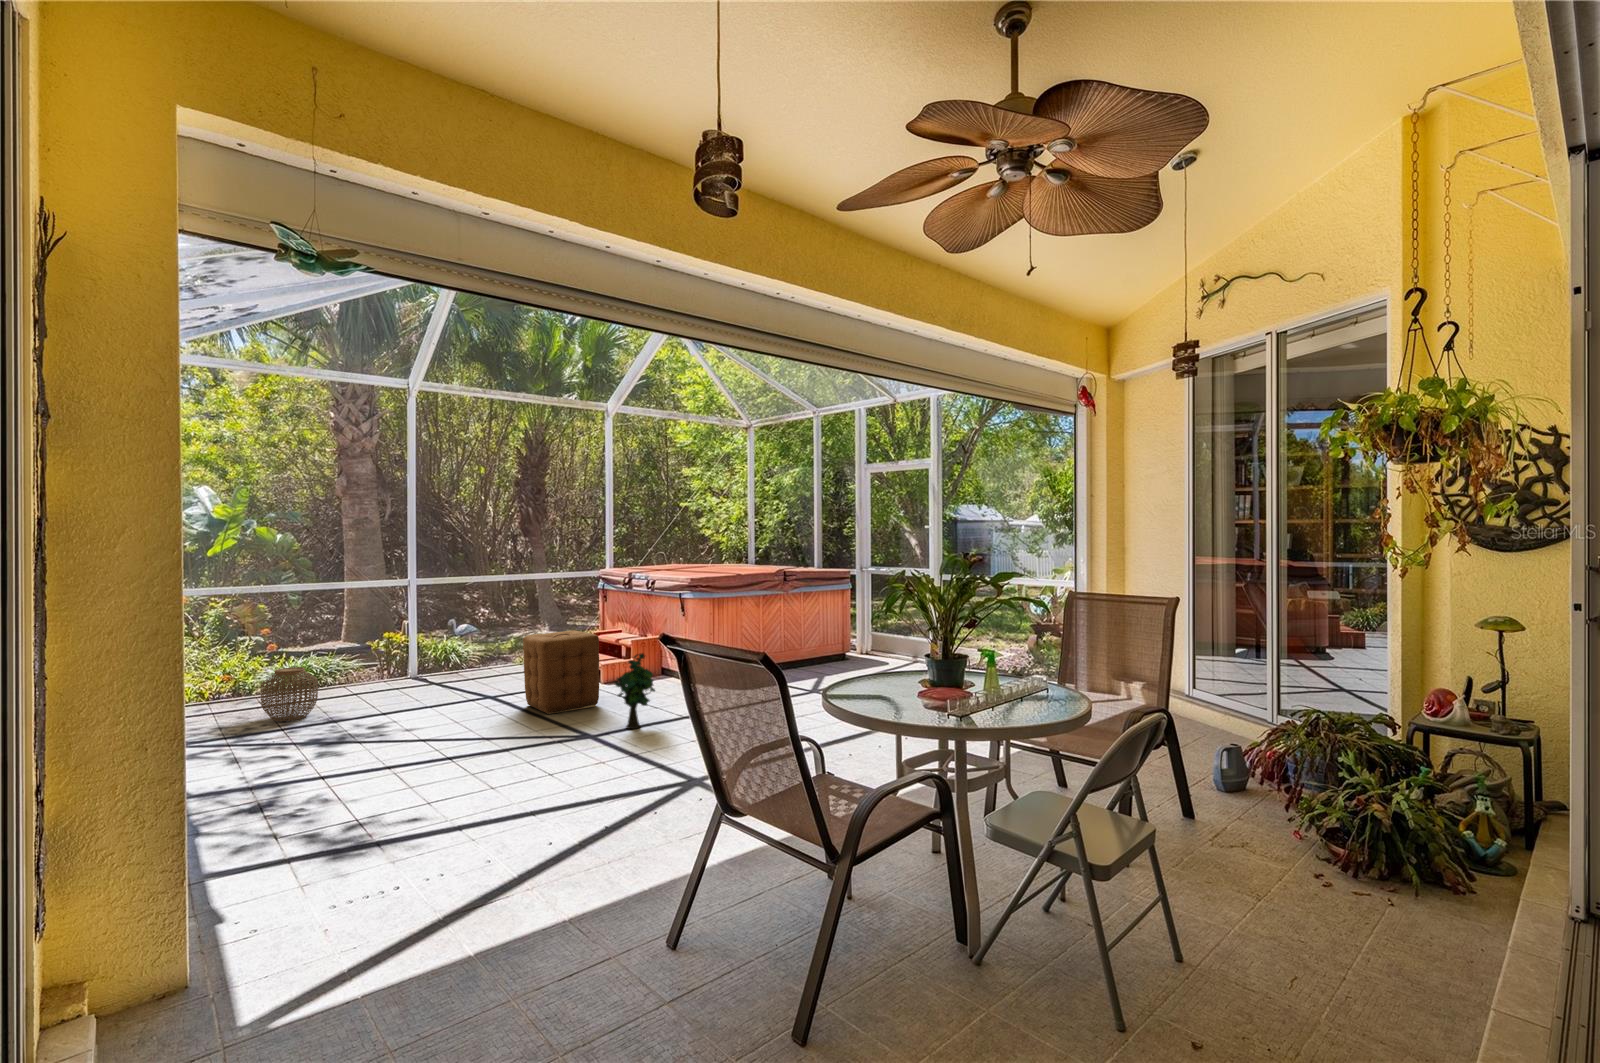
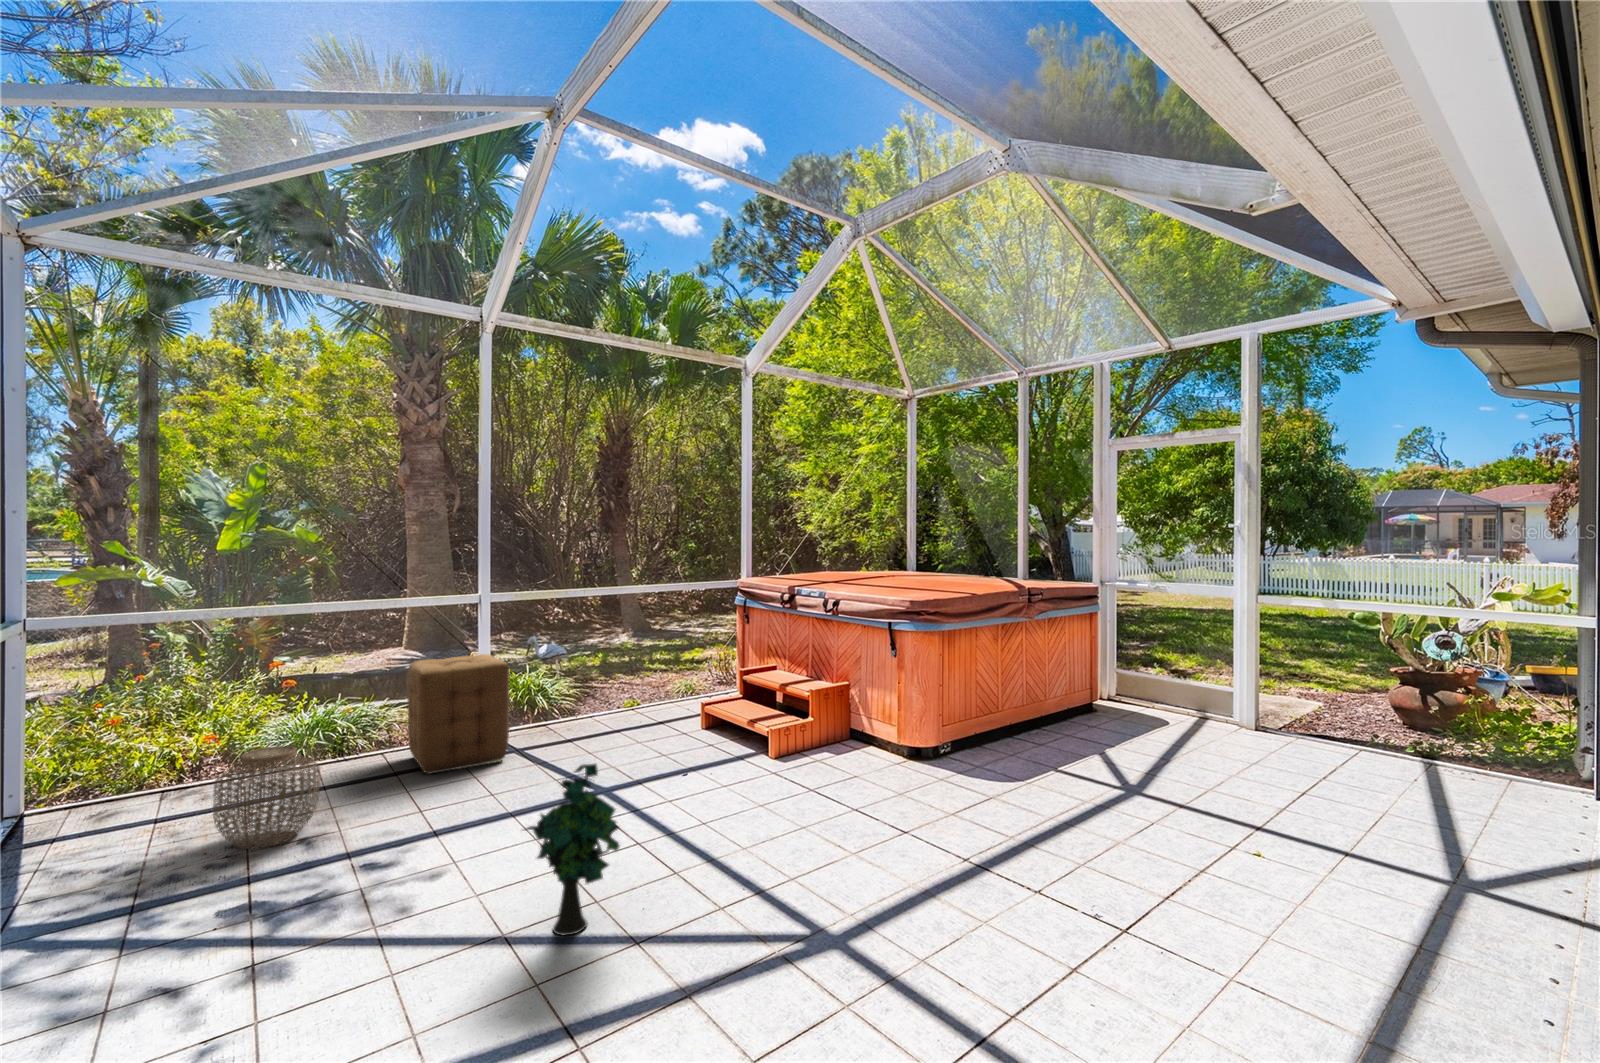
ottoman: present [523,630,599,714] -> present [407,654,509,774]
decorative plant: present [614,653,655,729] -> present [525,764,619,935]

